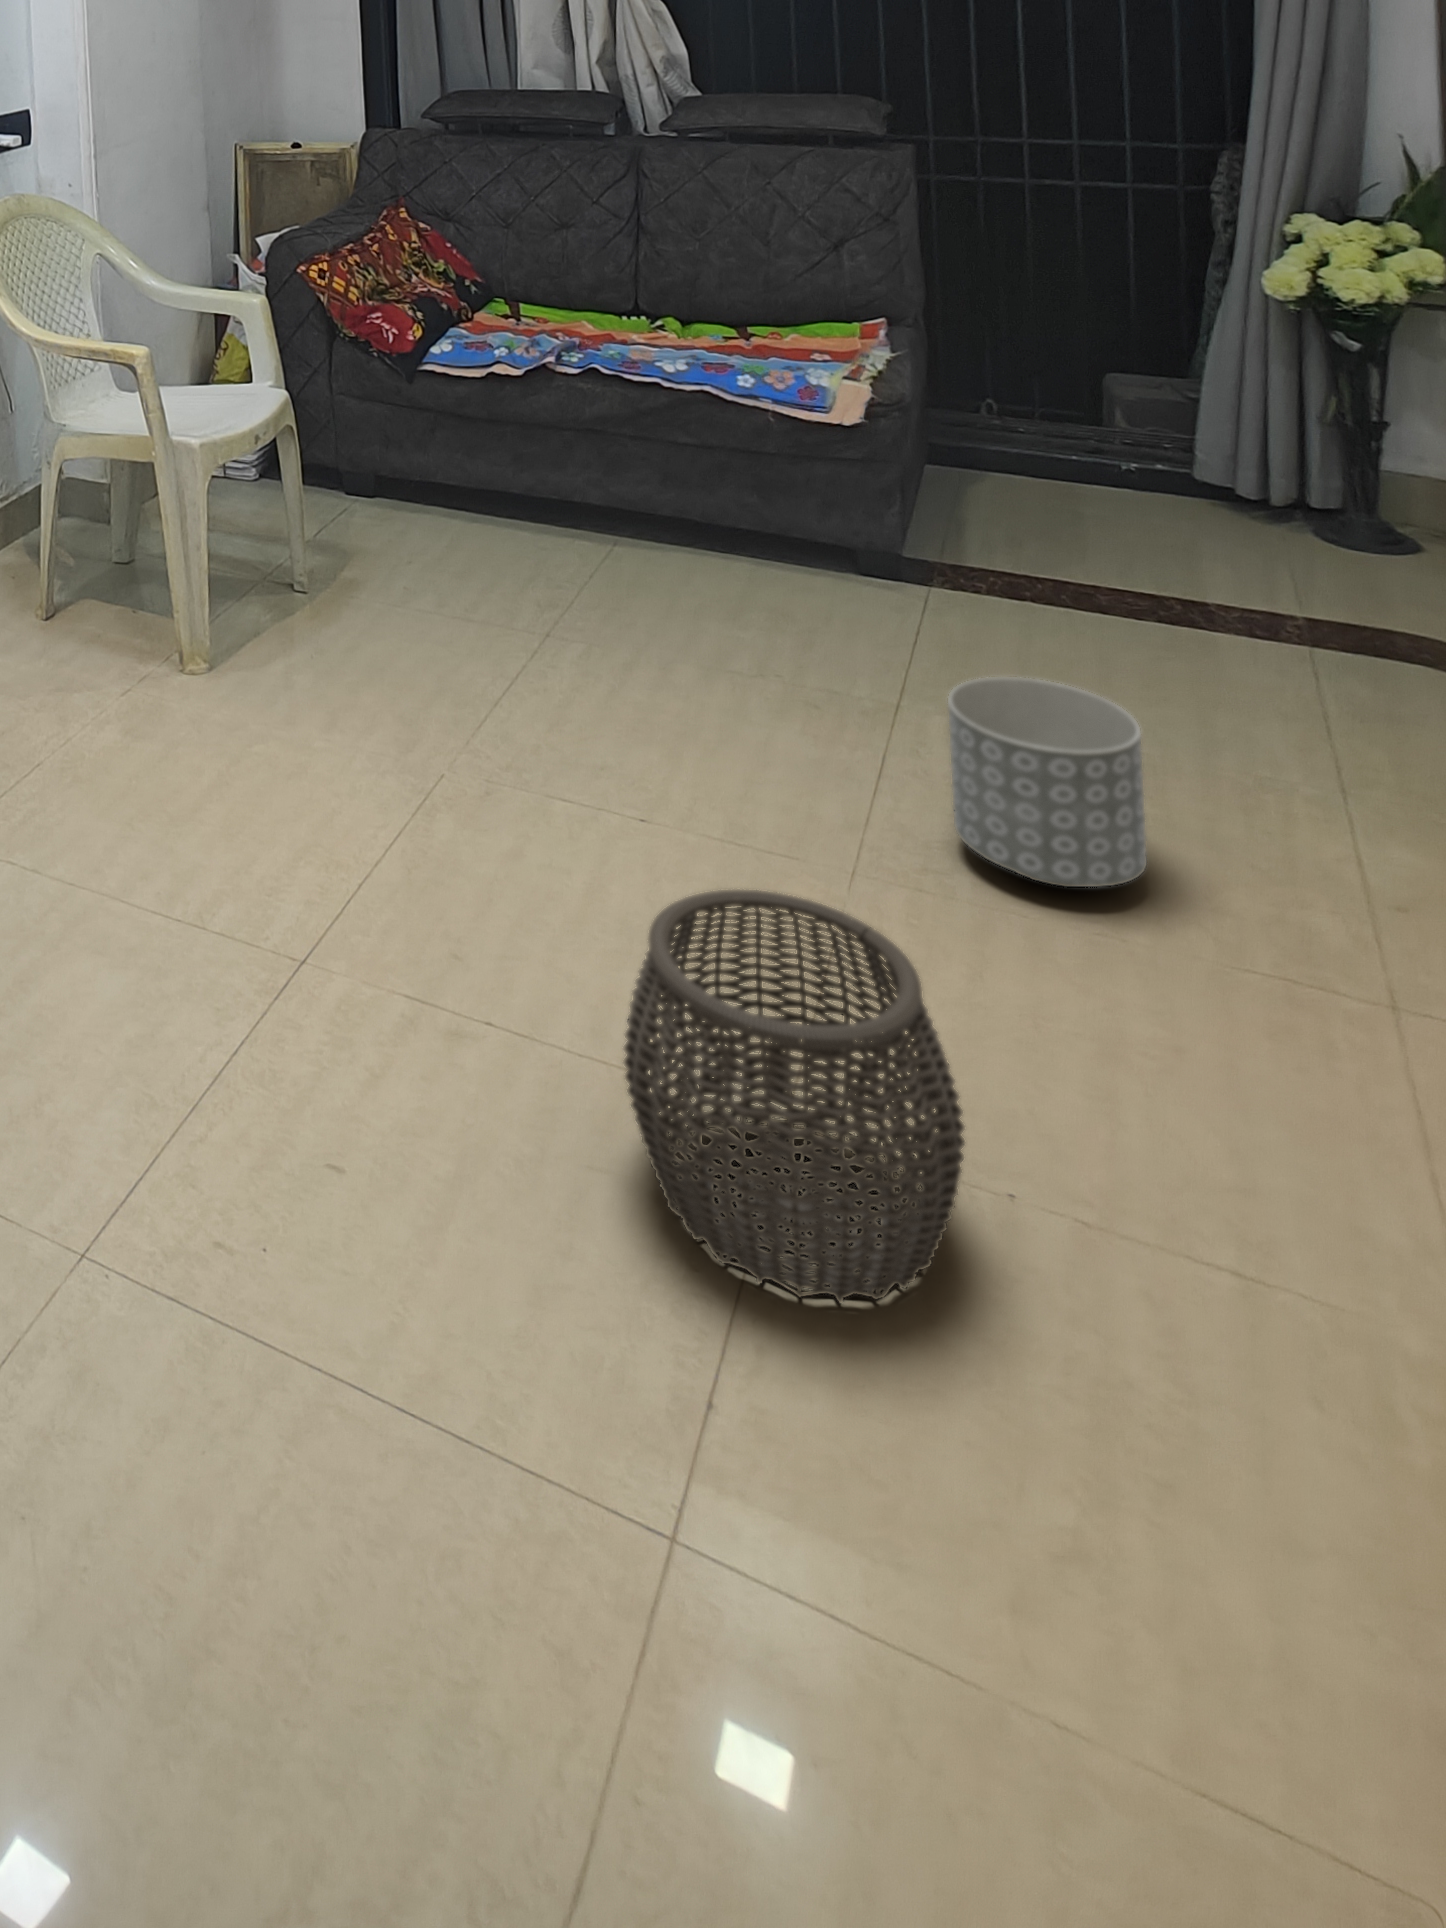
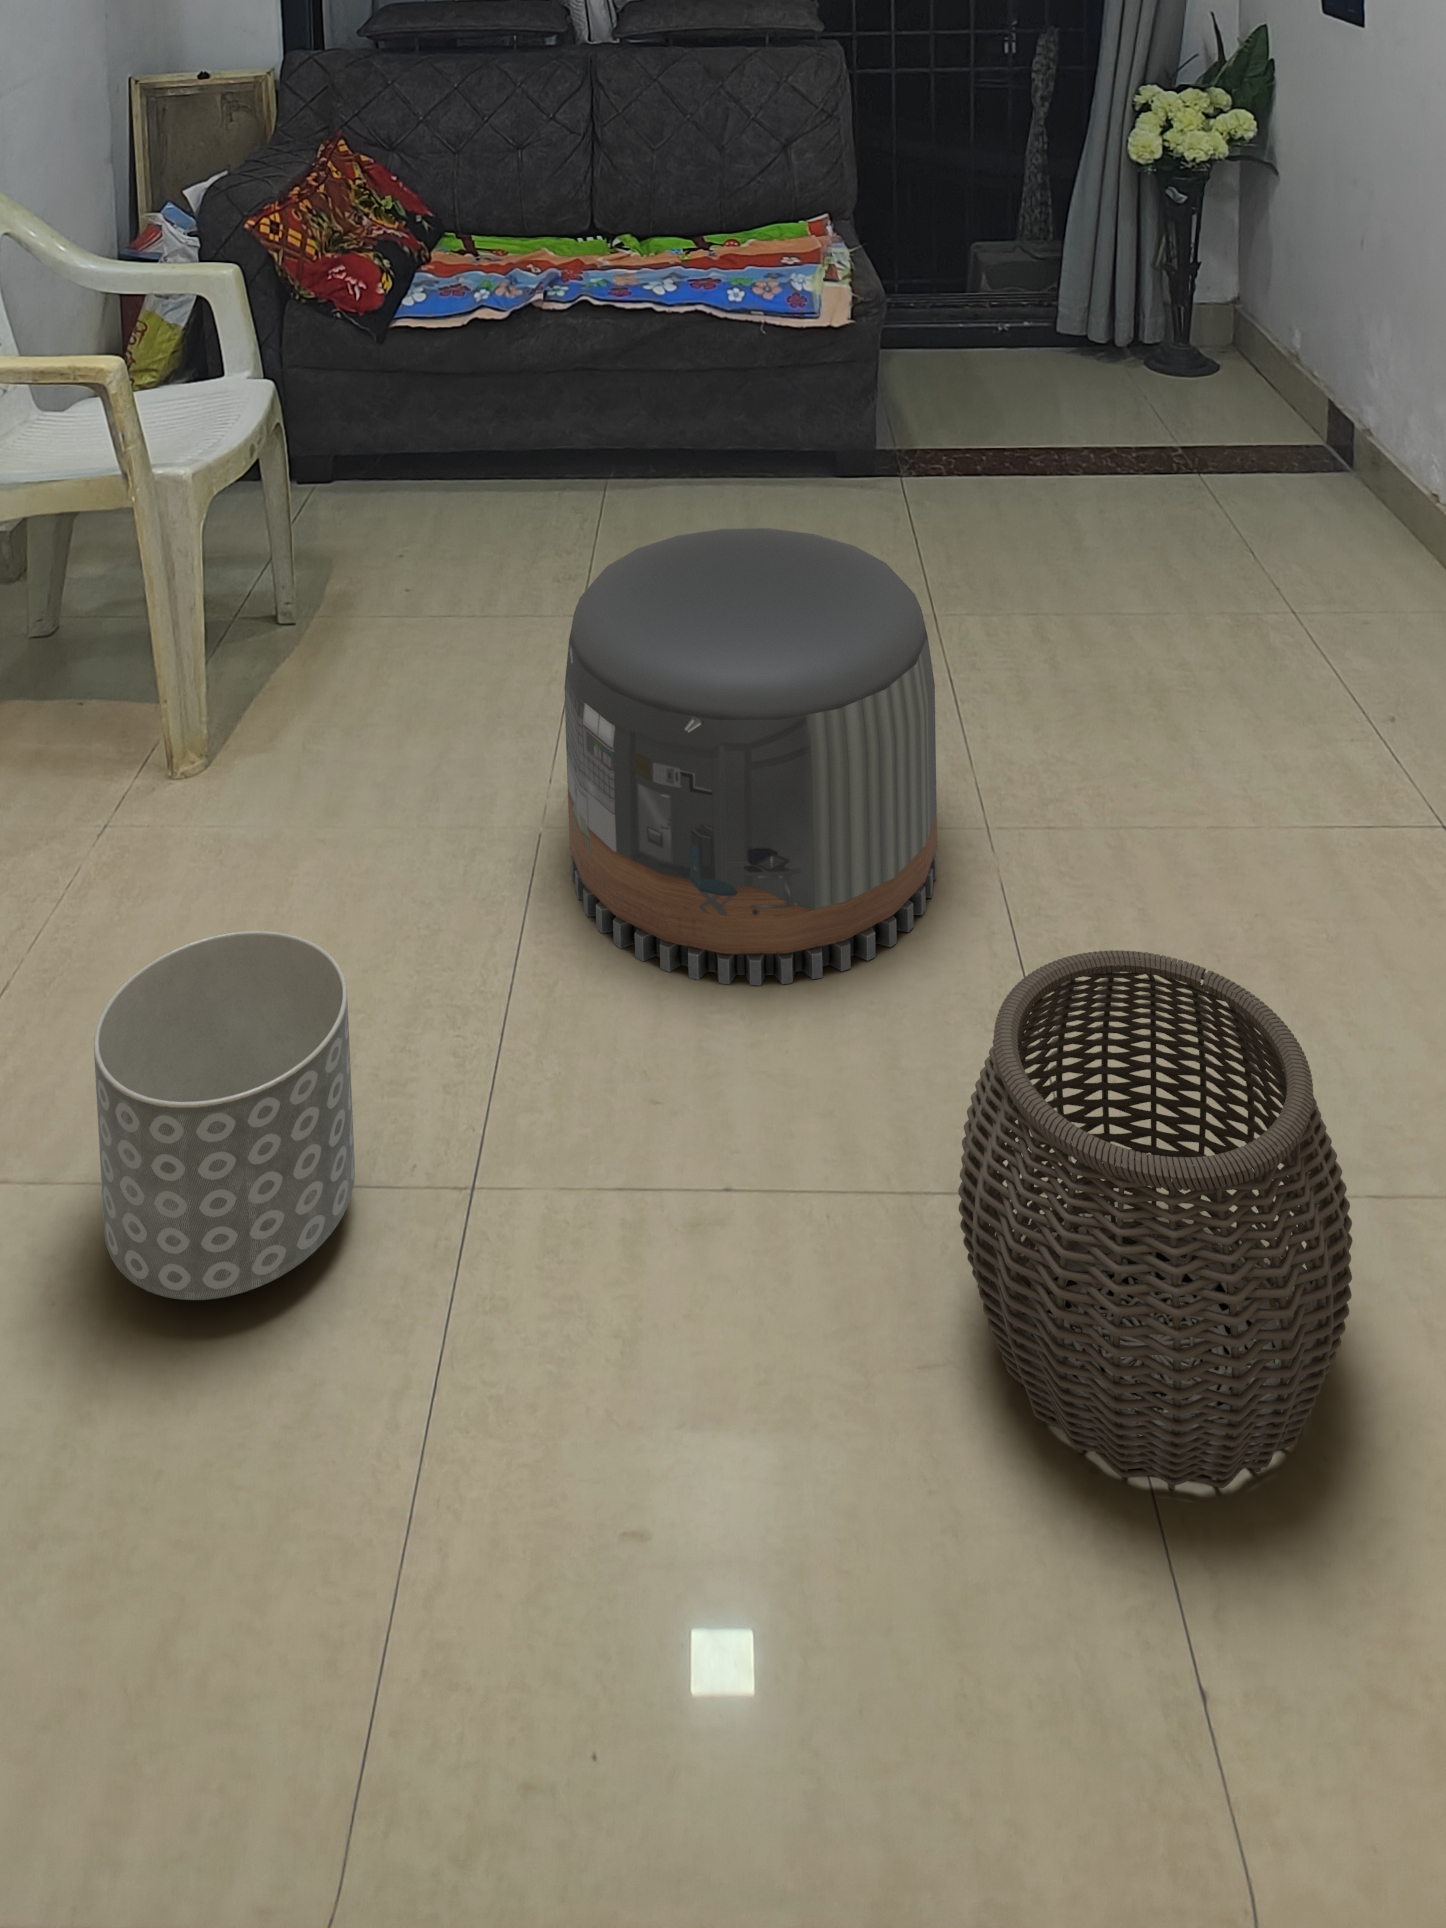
pouf: none [452,552,791,921] -> present [564,528,937,985]
planter: present [948,677,1147,887] -> present [94,931,355,1300]

